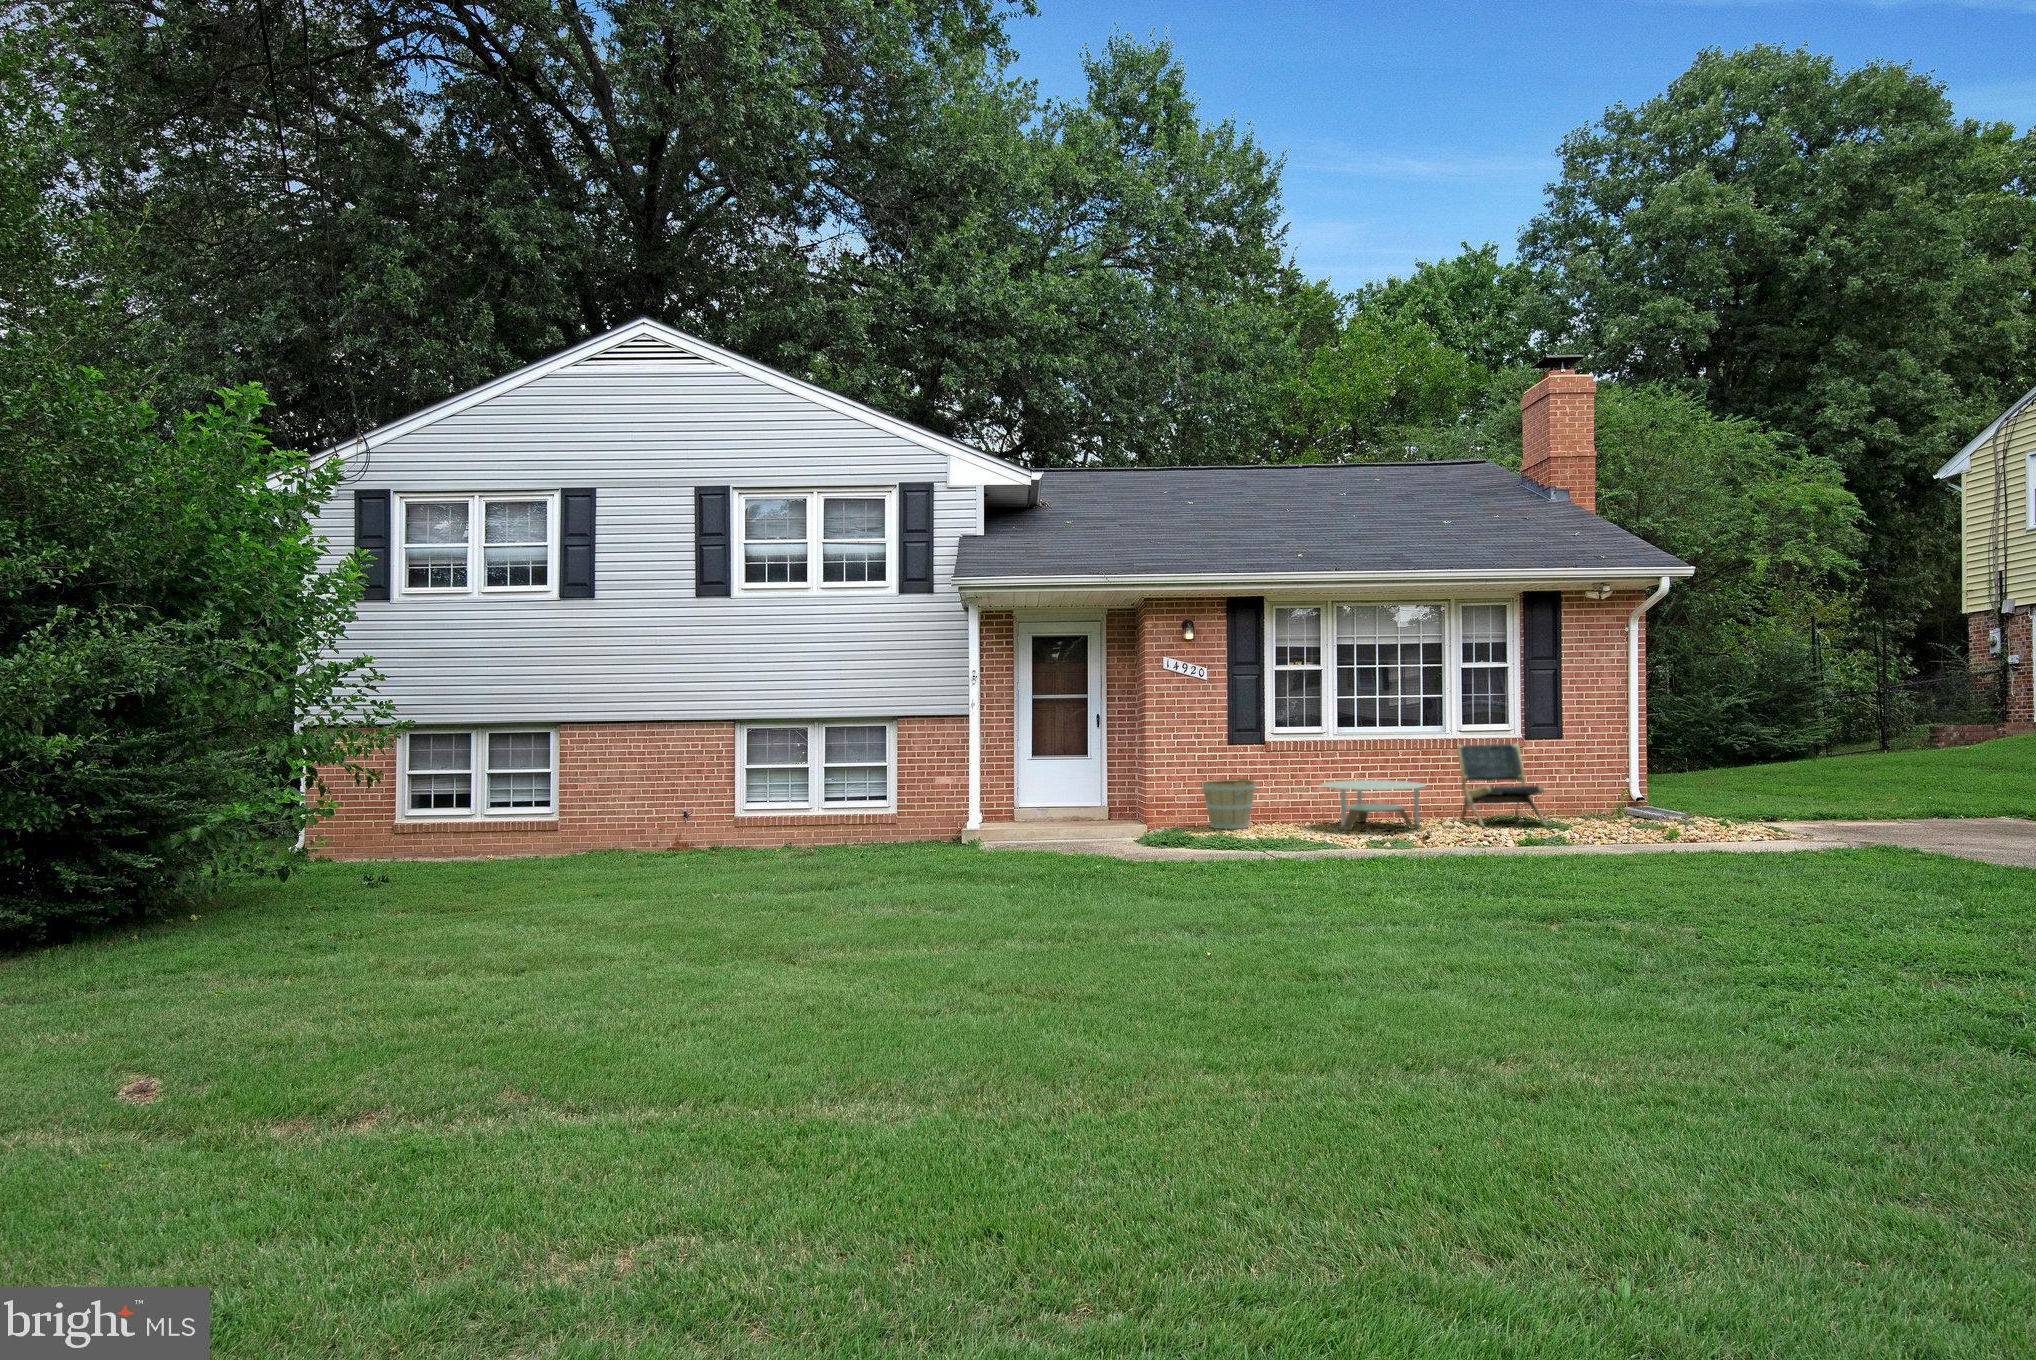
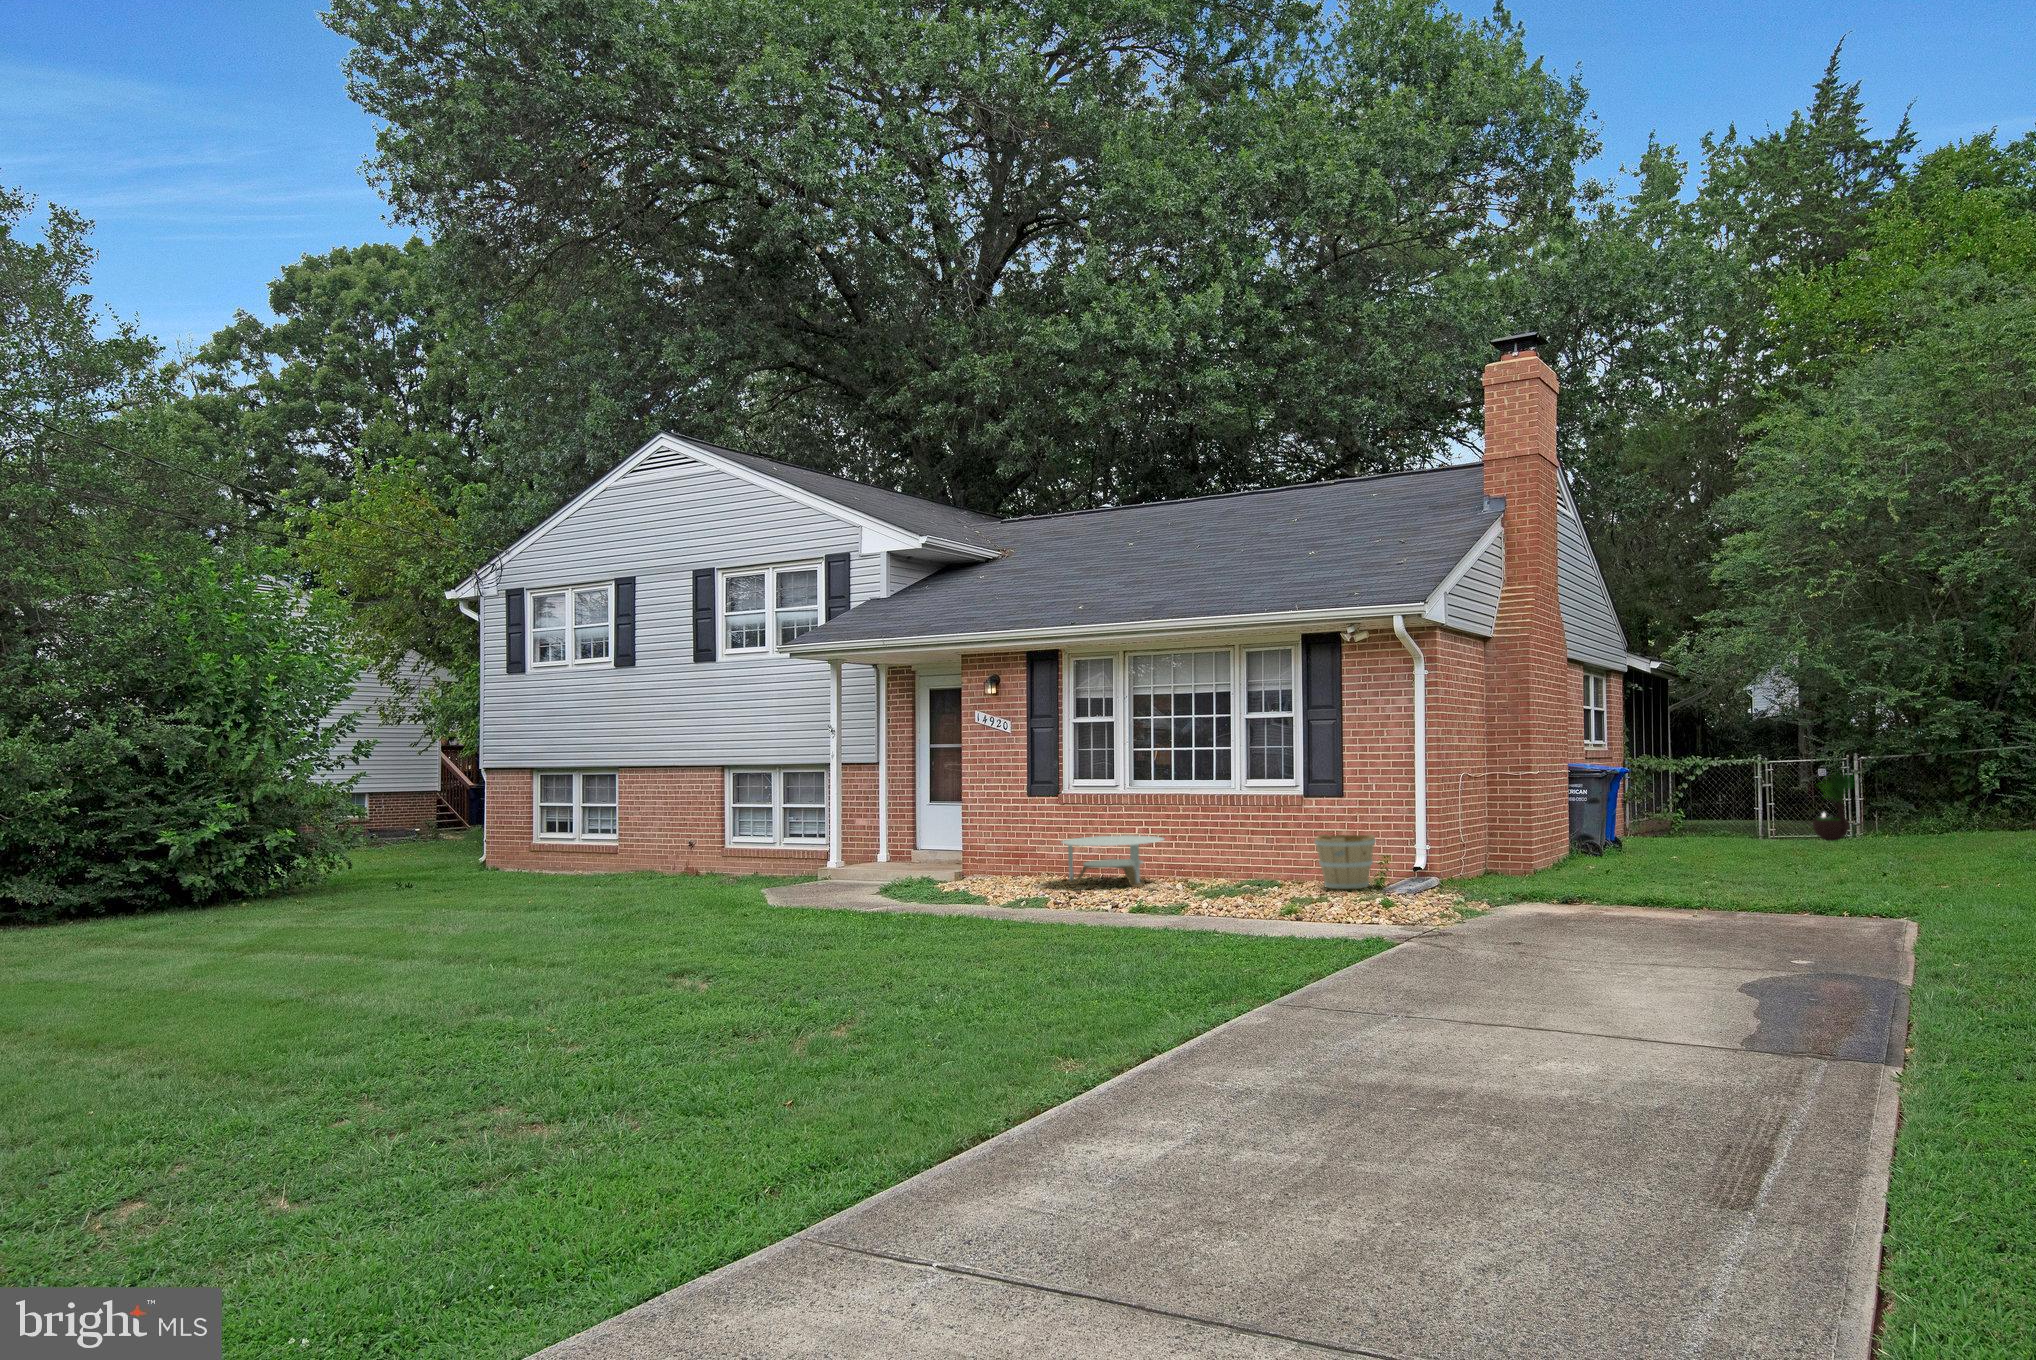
potted tree: none [1651,717,1688,774] -> present [1813,772,1853,841]
lounge chair: present [1457,744,1546,826] -> none [1199,801,1291,891]
wooden bucket: present [1202,779,1256,829] -> present [1314,834,1376,889]

